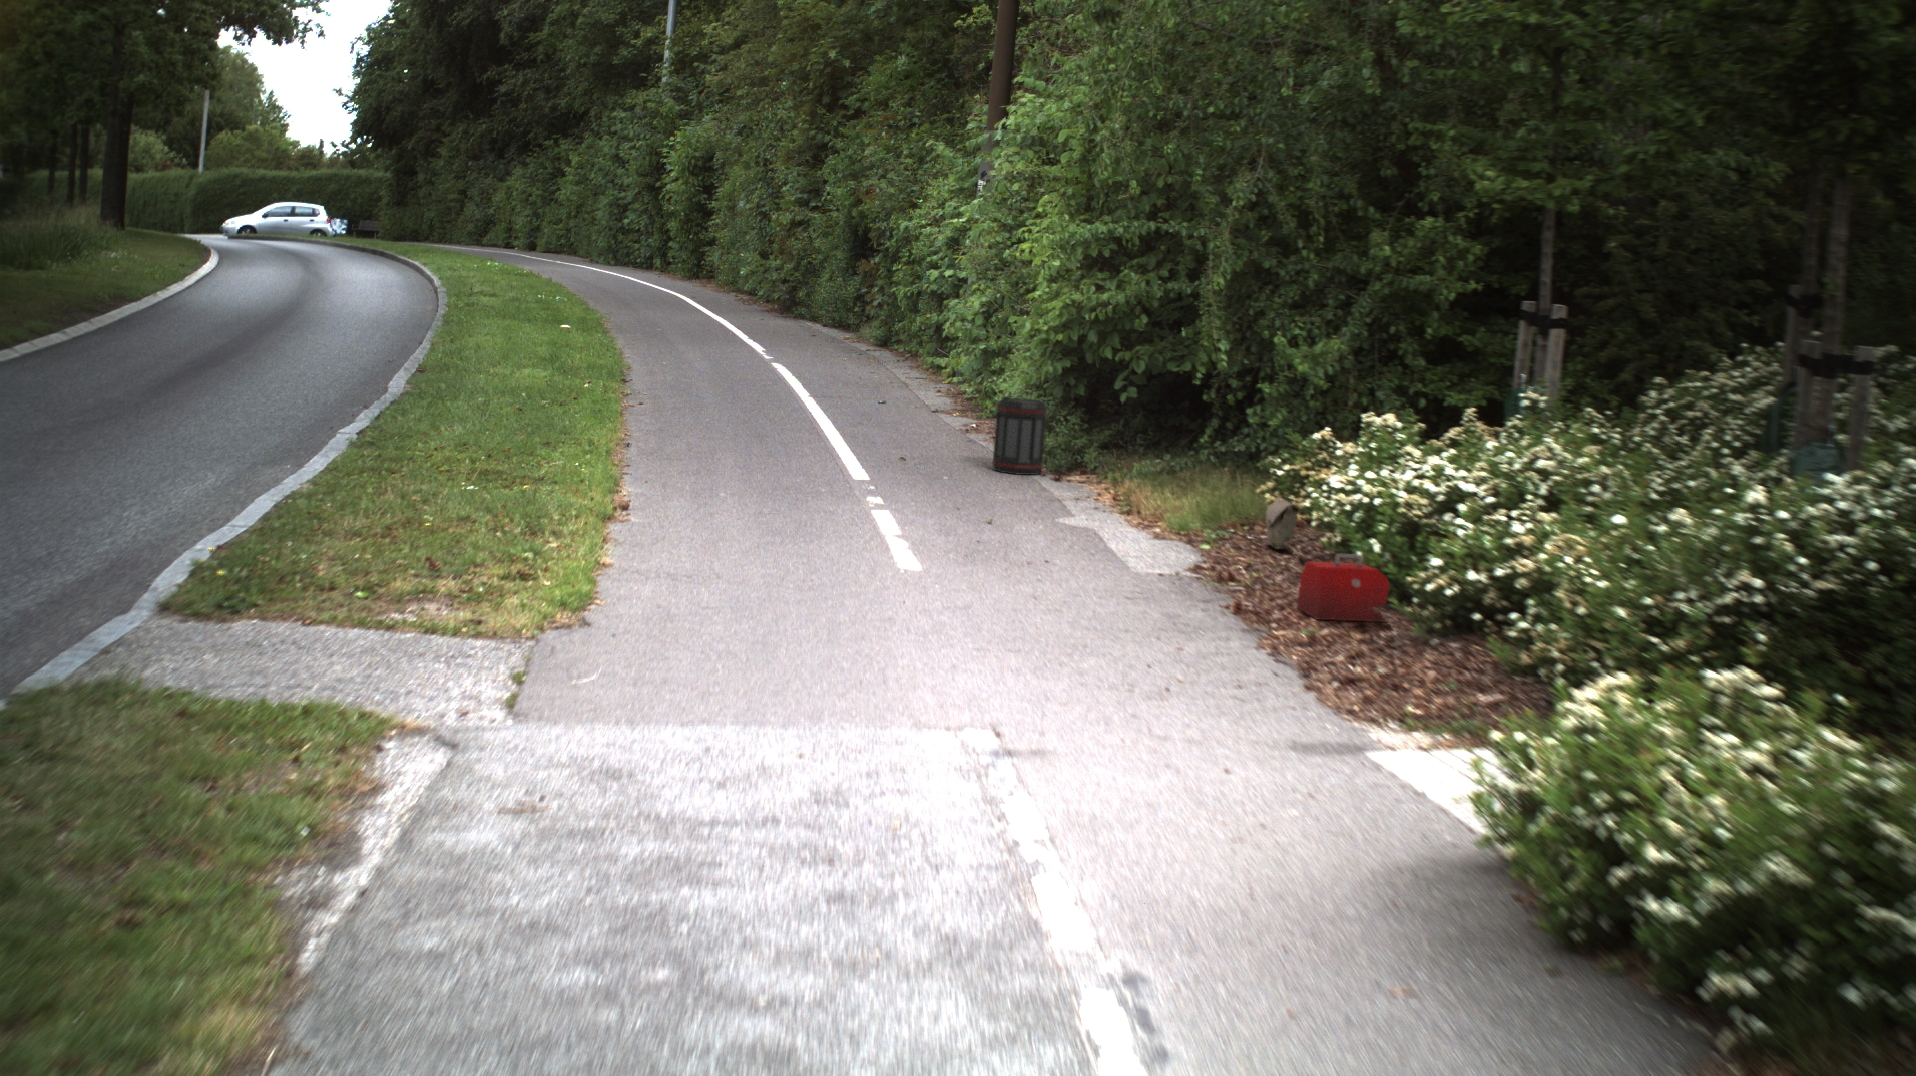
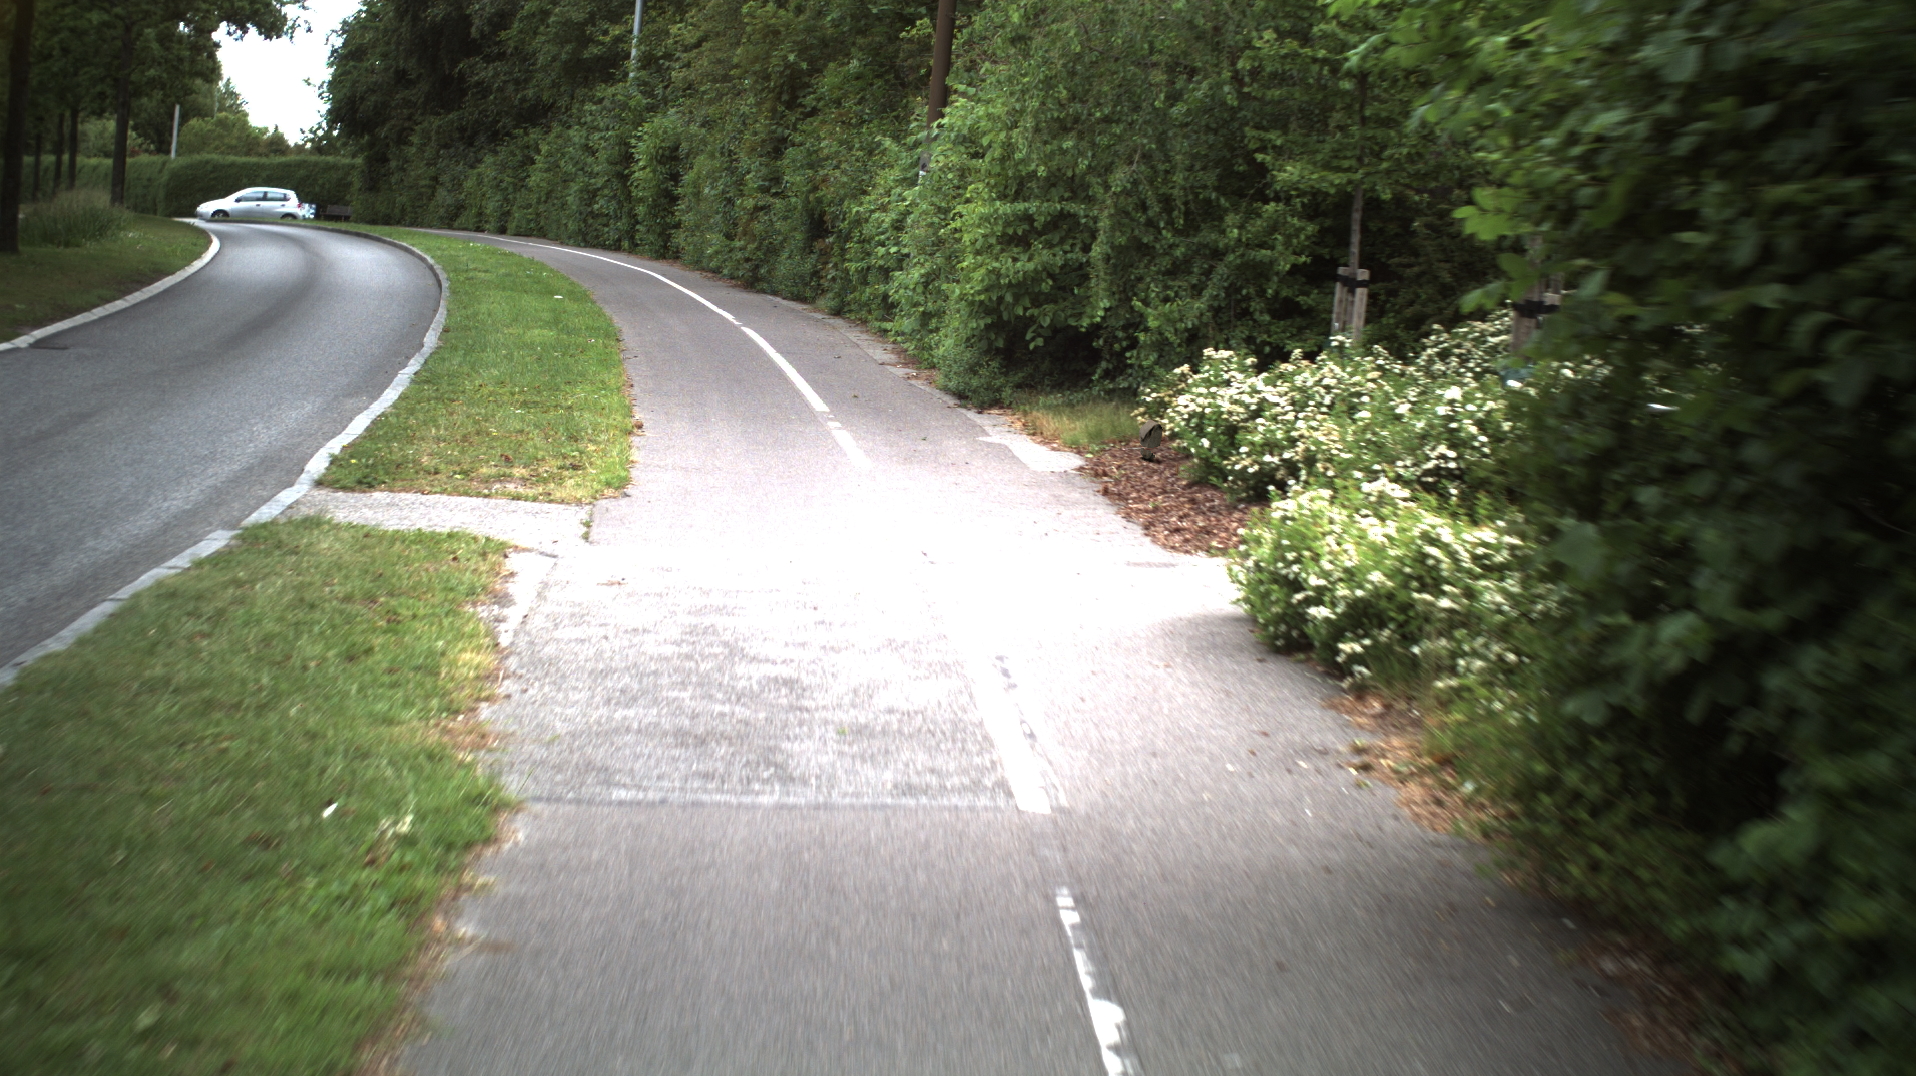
trash can: present [993,396,1047,475] -> none [929,348,973,412]
toolbox: present [1297,554,1389,622] -> none [1151,450,1220,501]

